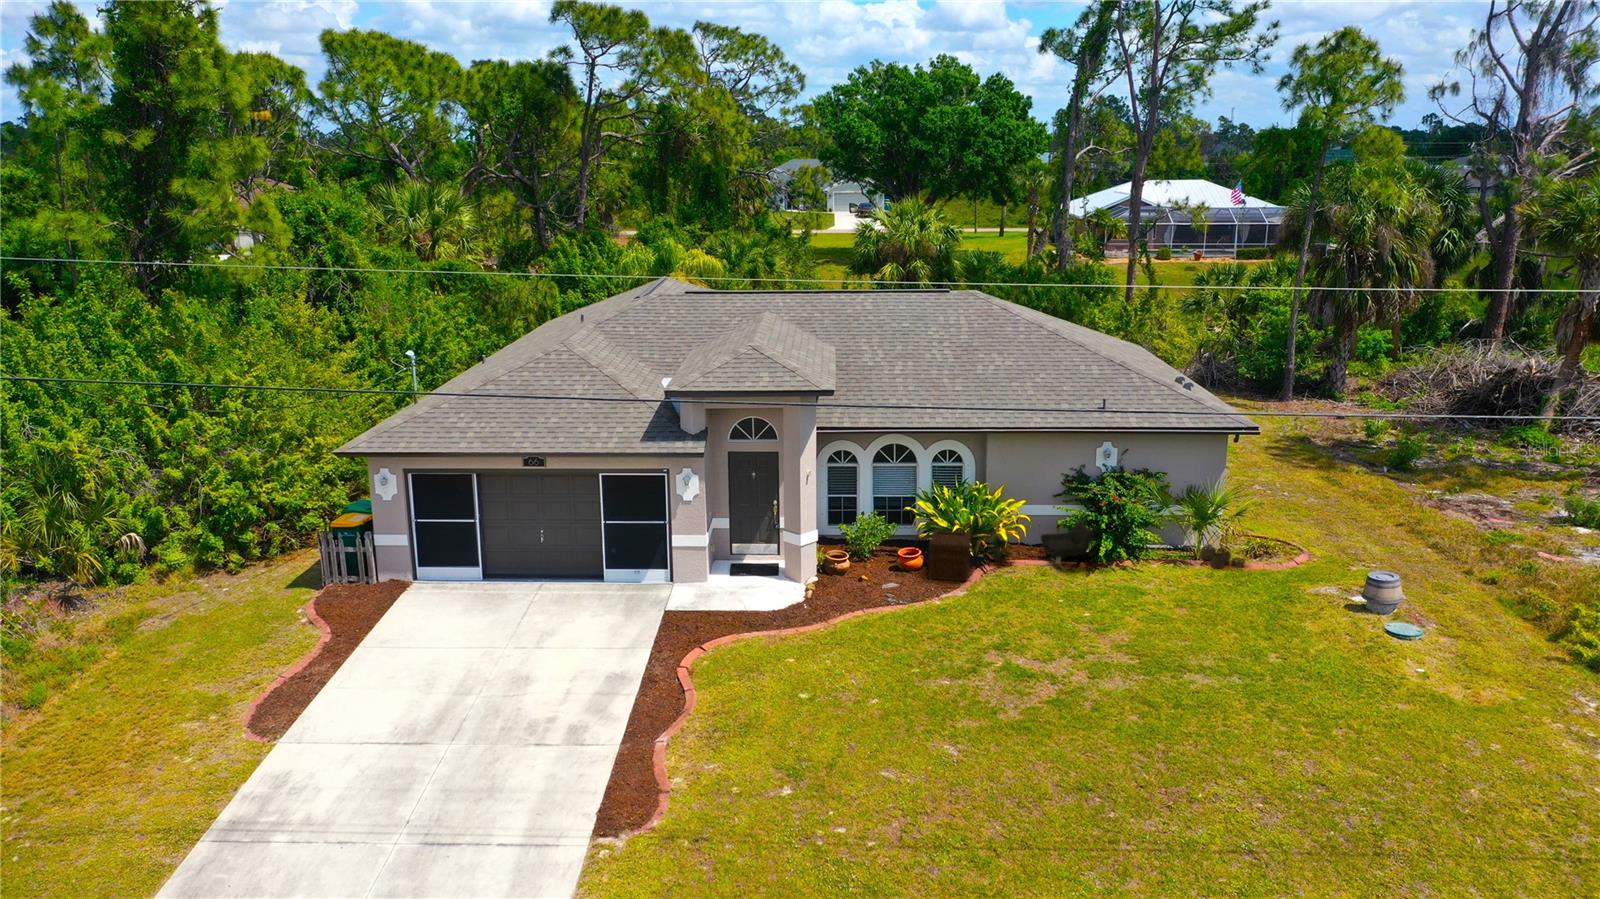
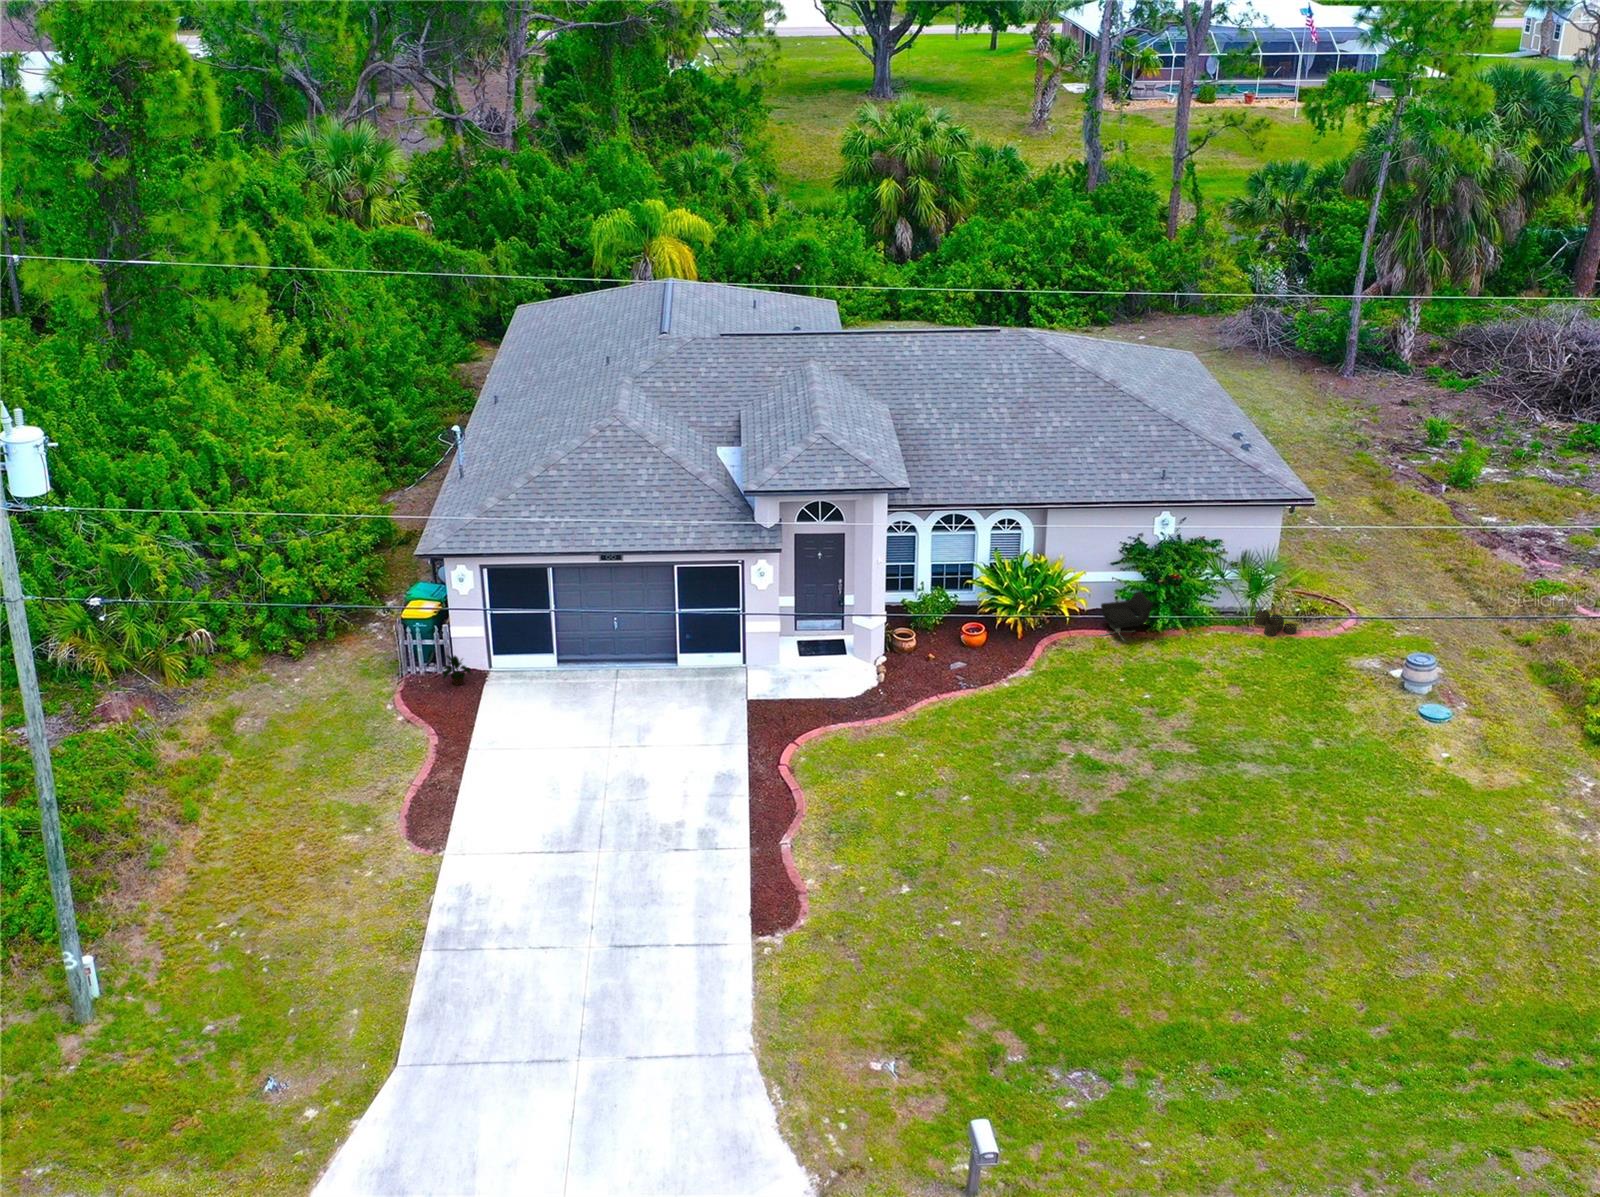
wooden crate: present [928,530,971,581] -> none [994,604,1035,657]
potted plant: present [987,537,1012,565] -> present [443,656,471,685]

